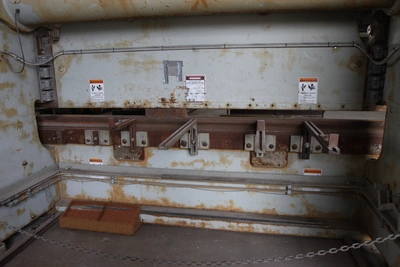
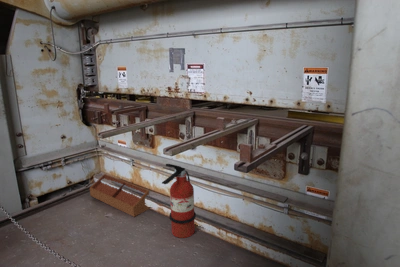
fire extinguisher: none [181,170,206,241] -> present [162,164,196,238]

